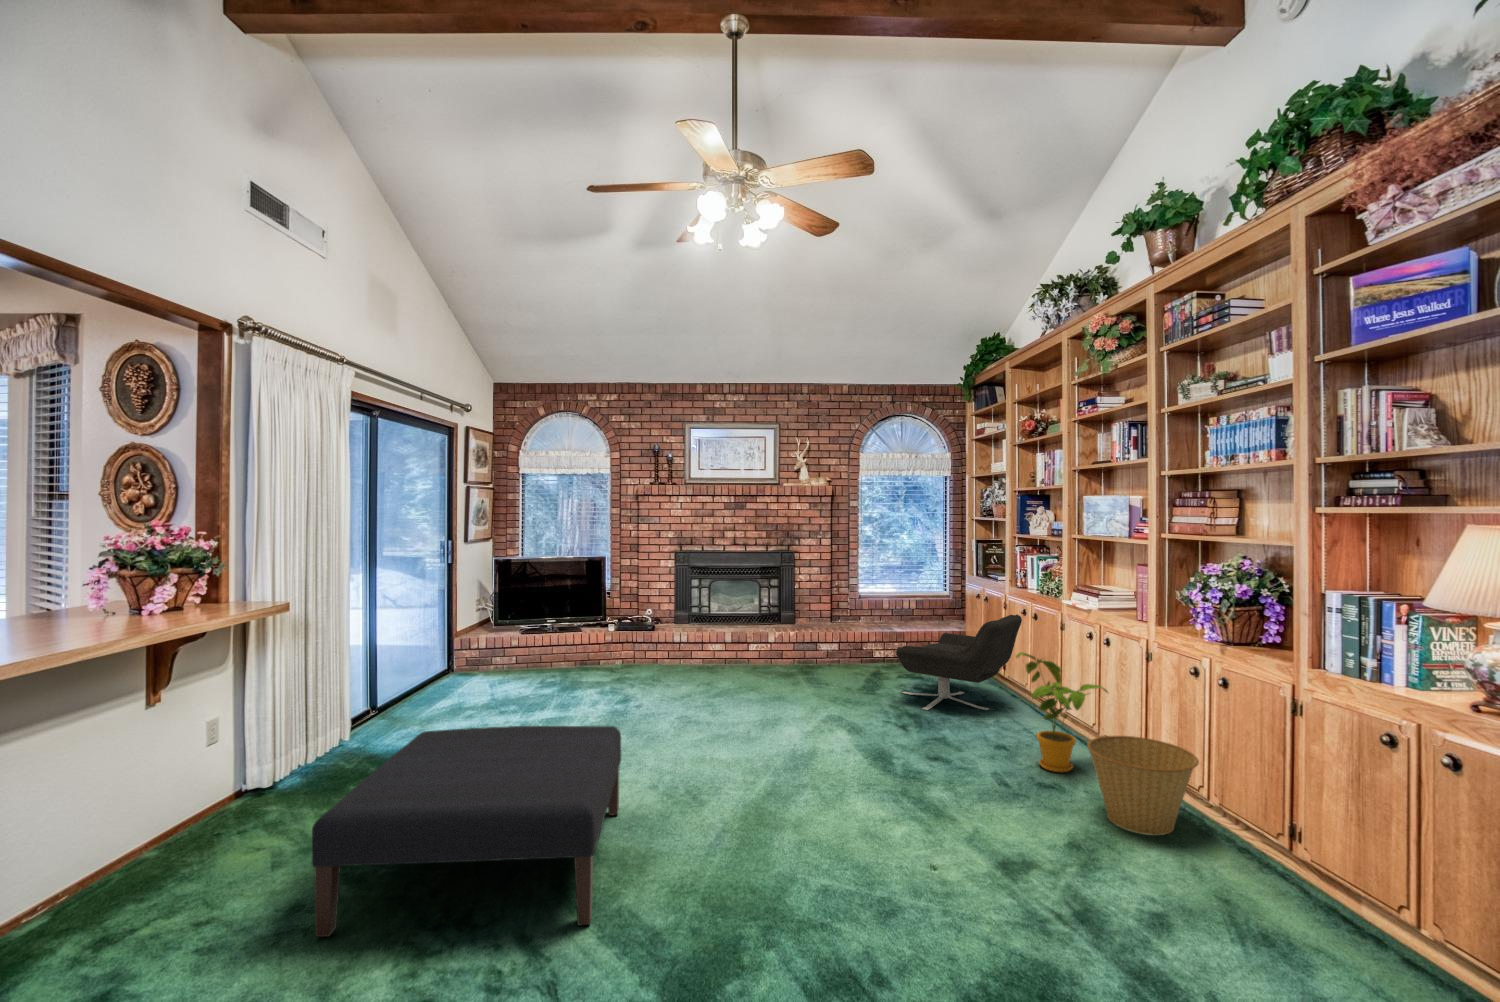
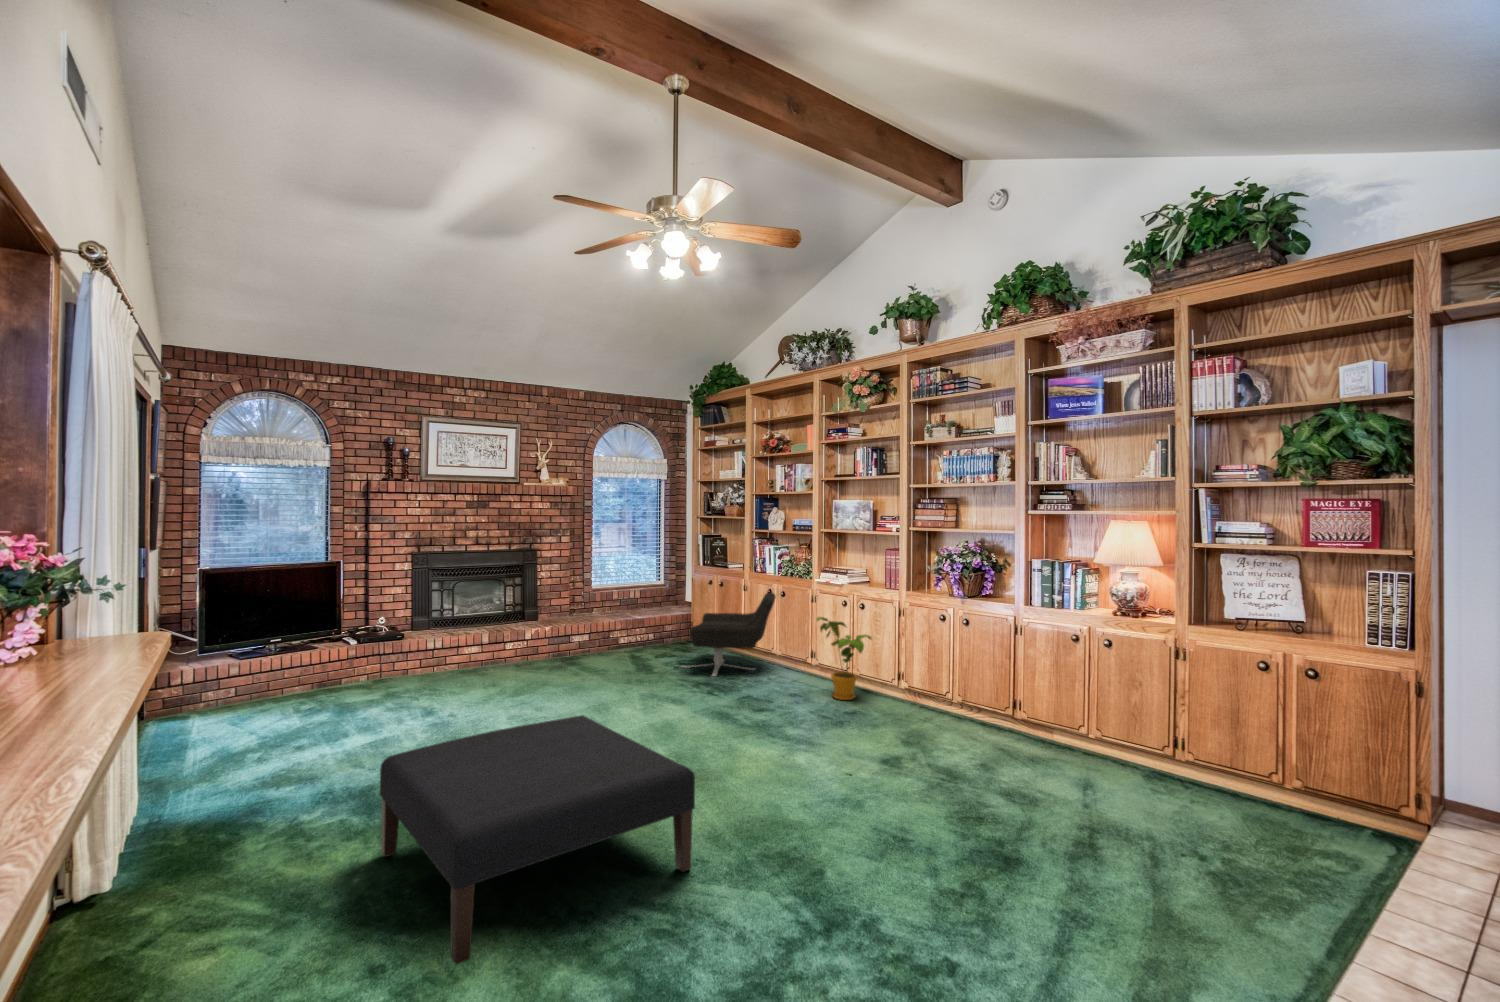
basket: present [1087,736,1199,835] -> none [890,664,957,723]

